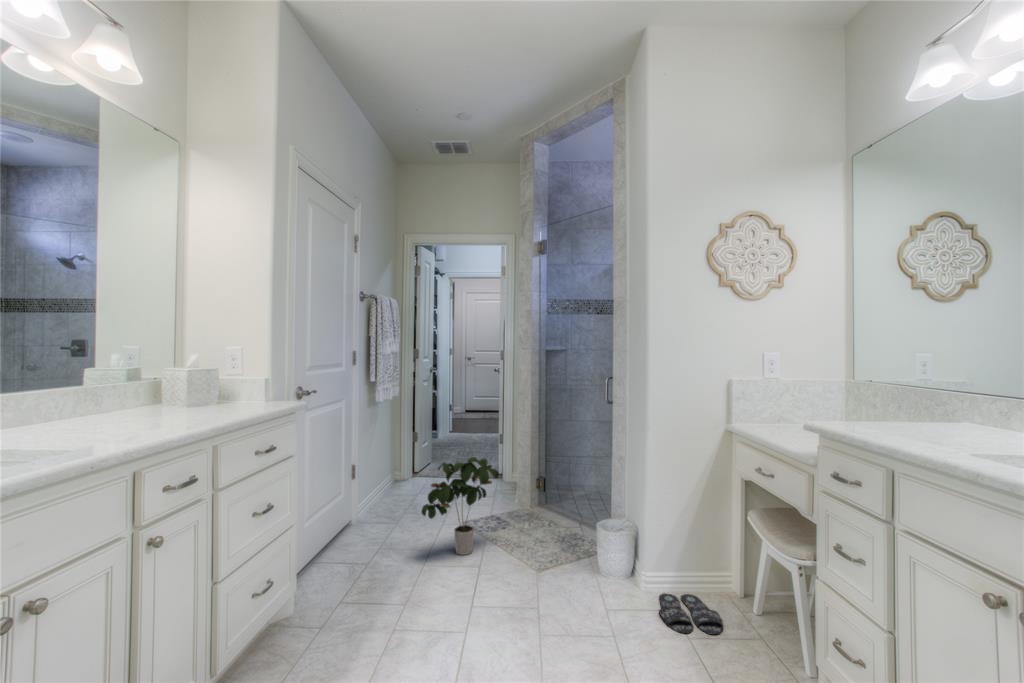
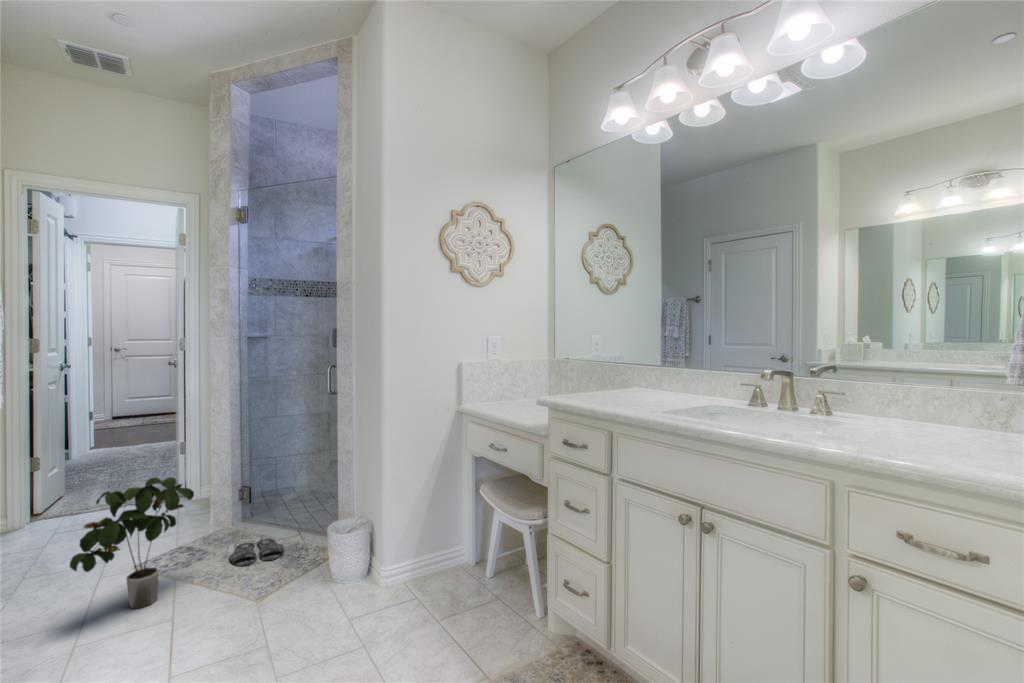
slippers: present [659,593,723,635] -> present [229,539,283,567]

